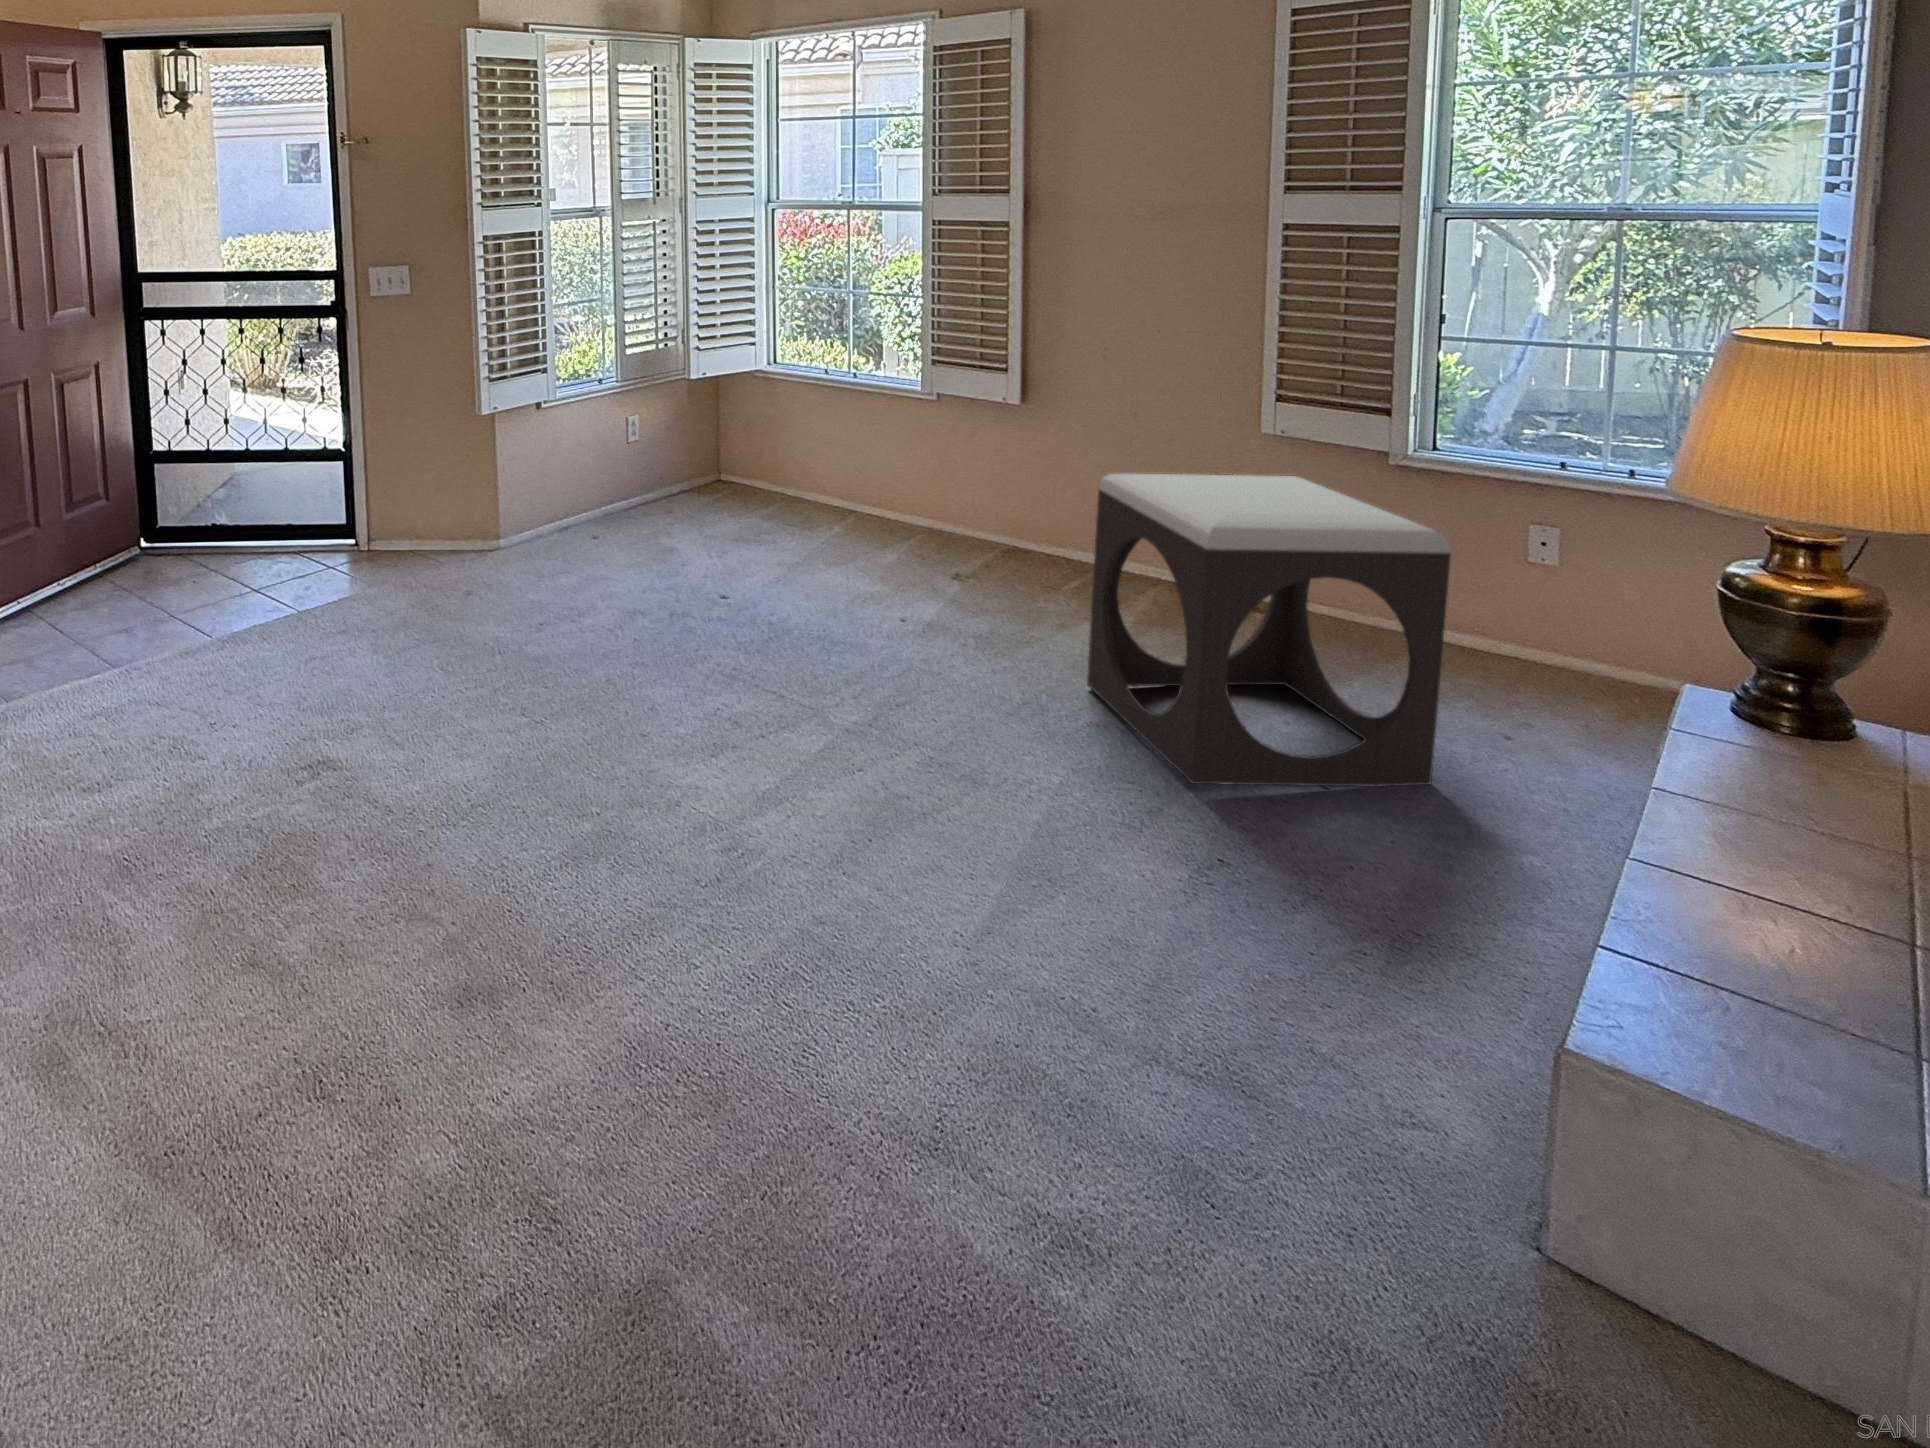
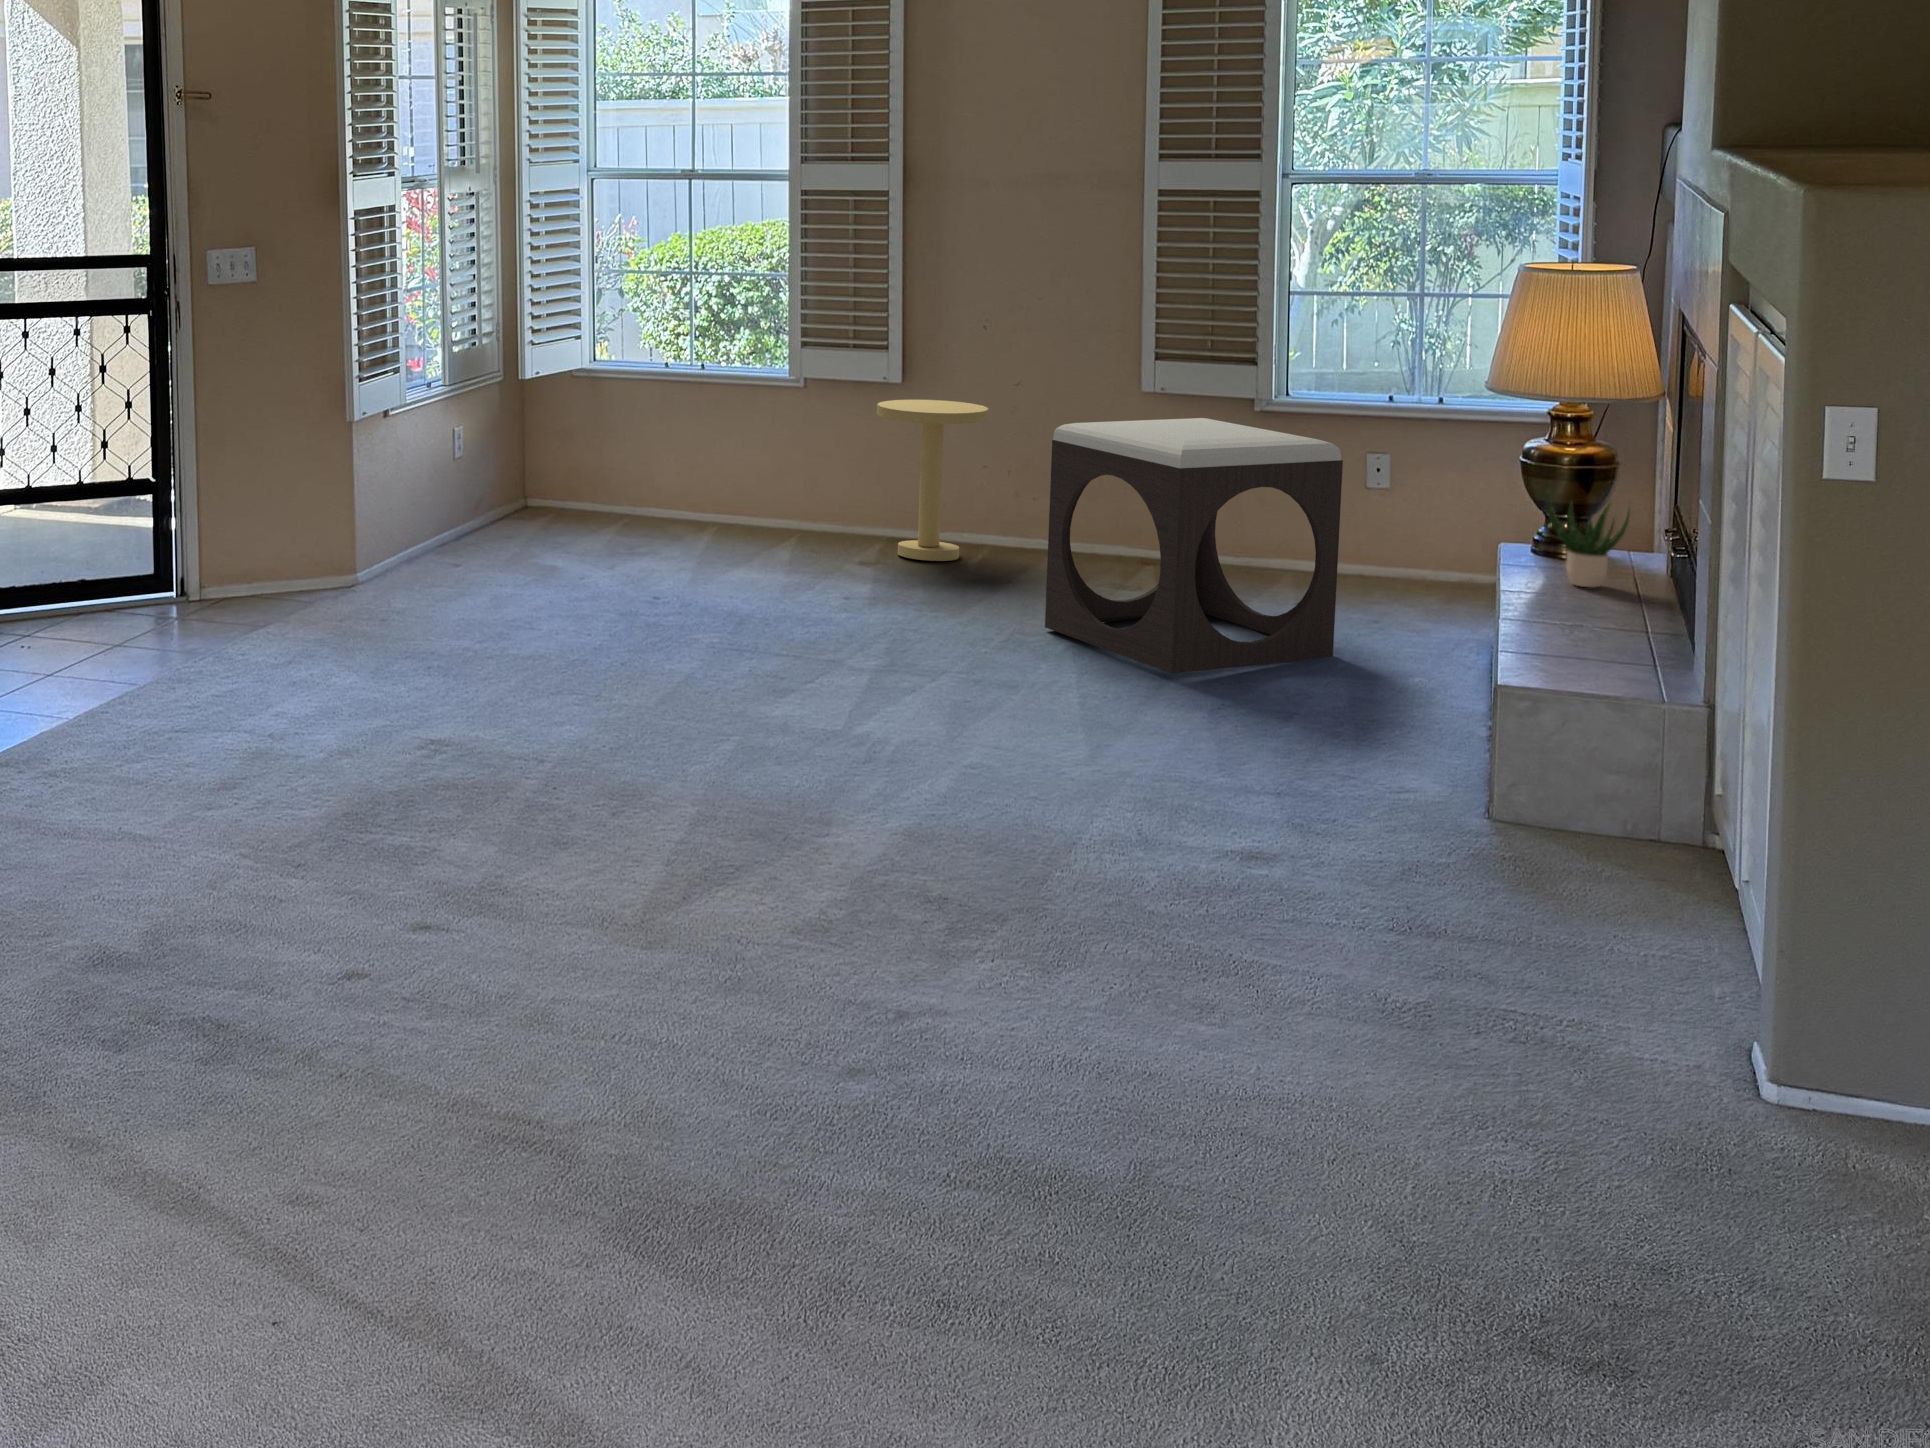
side table: none [983,419,1095,580] -> present [877,400,988,561]
potted plant: none [1747,636,1898,803] -> present [1547,486,1630,587]

